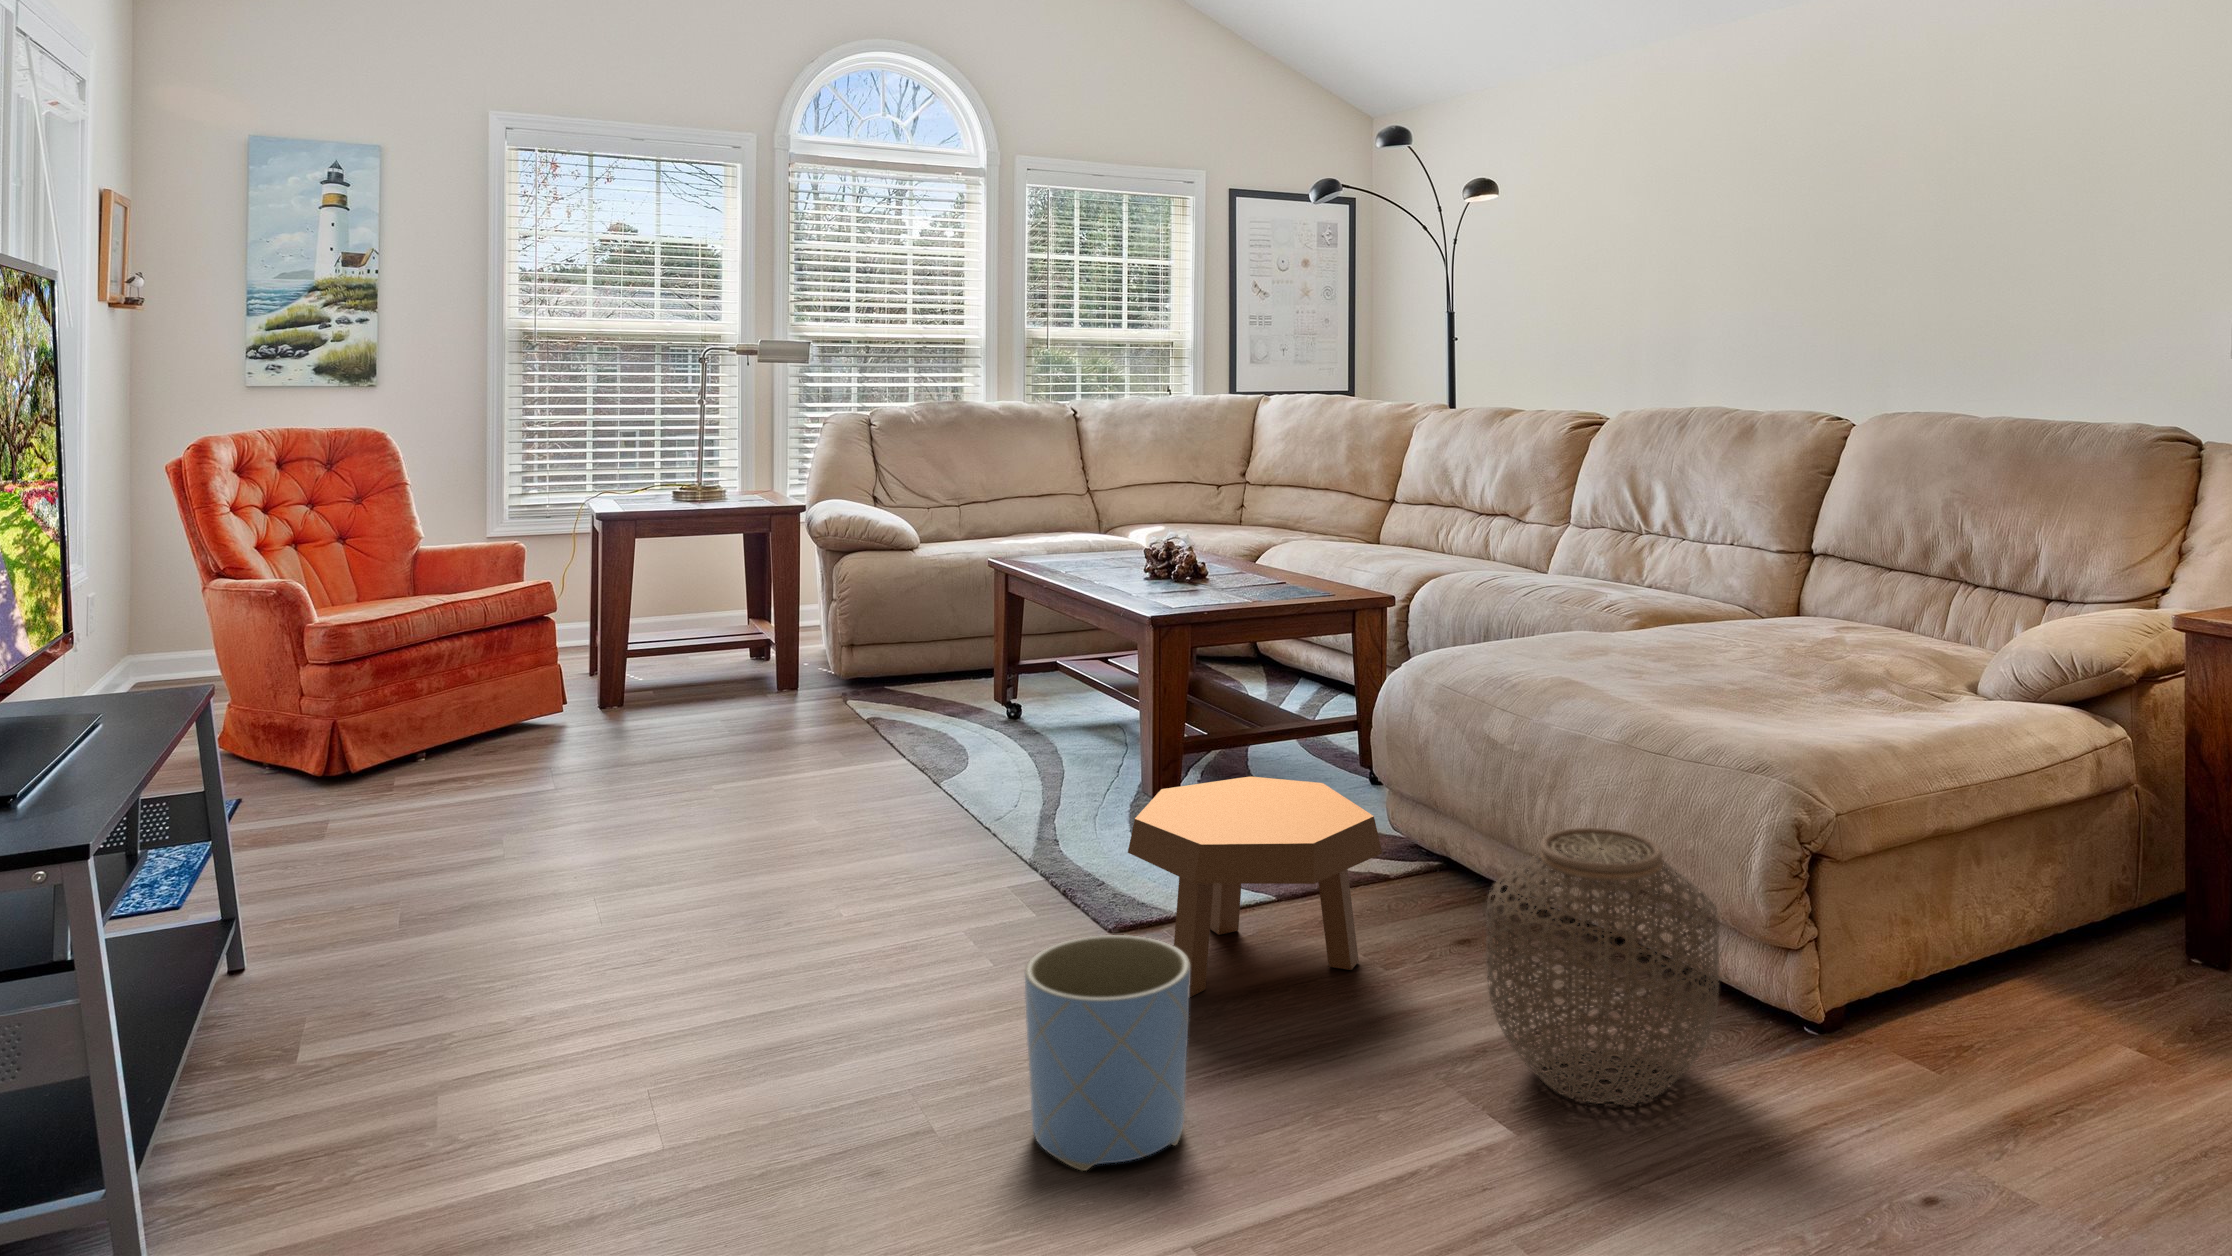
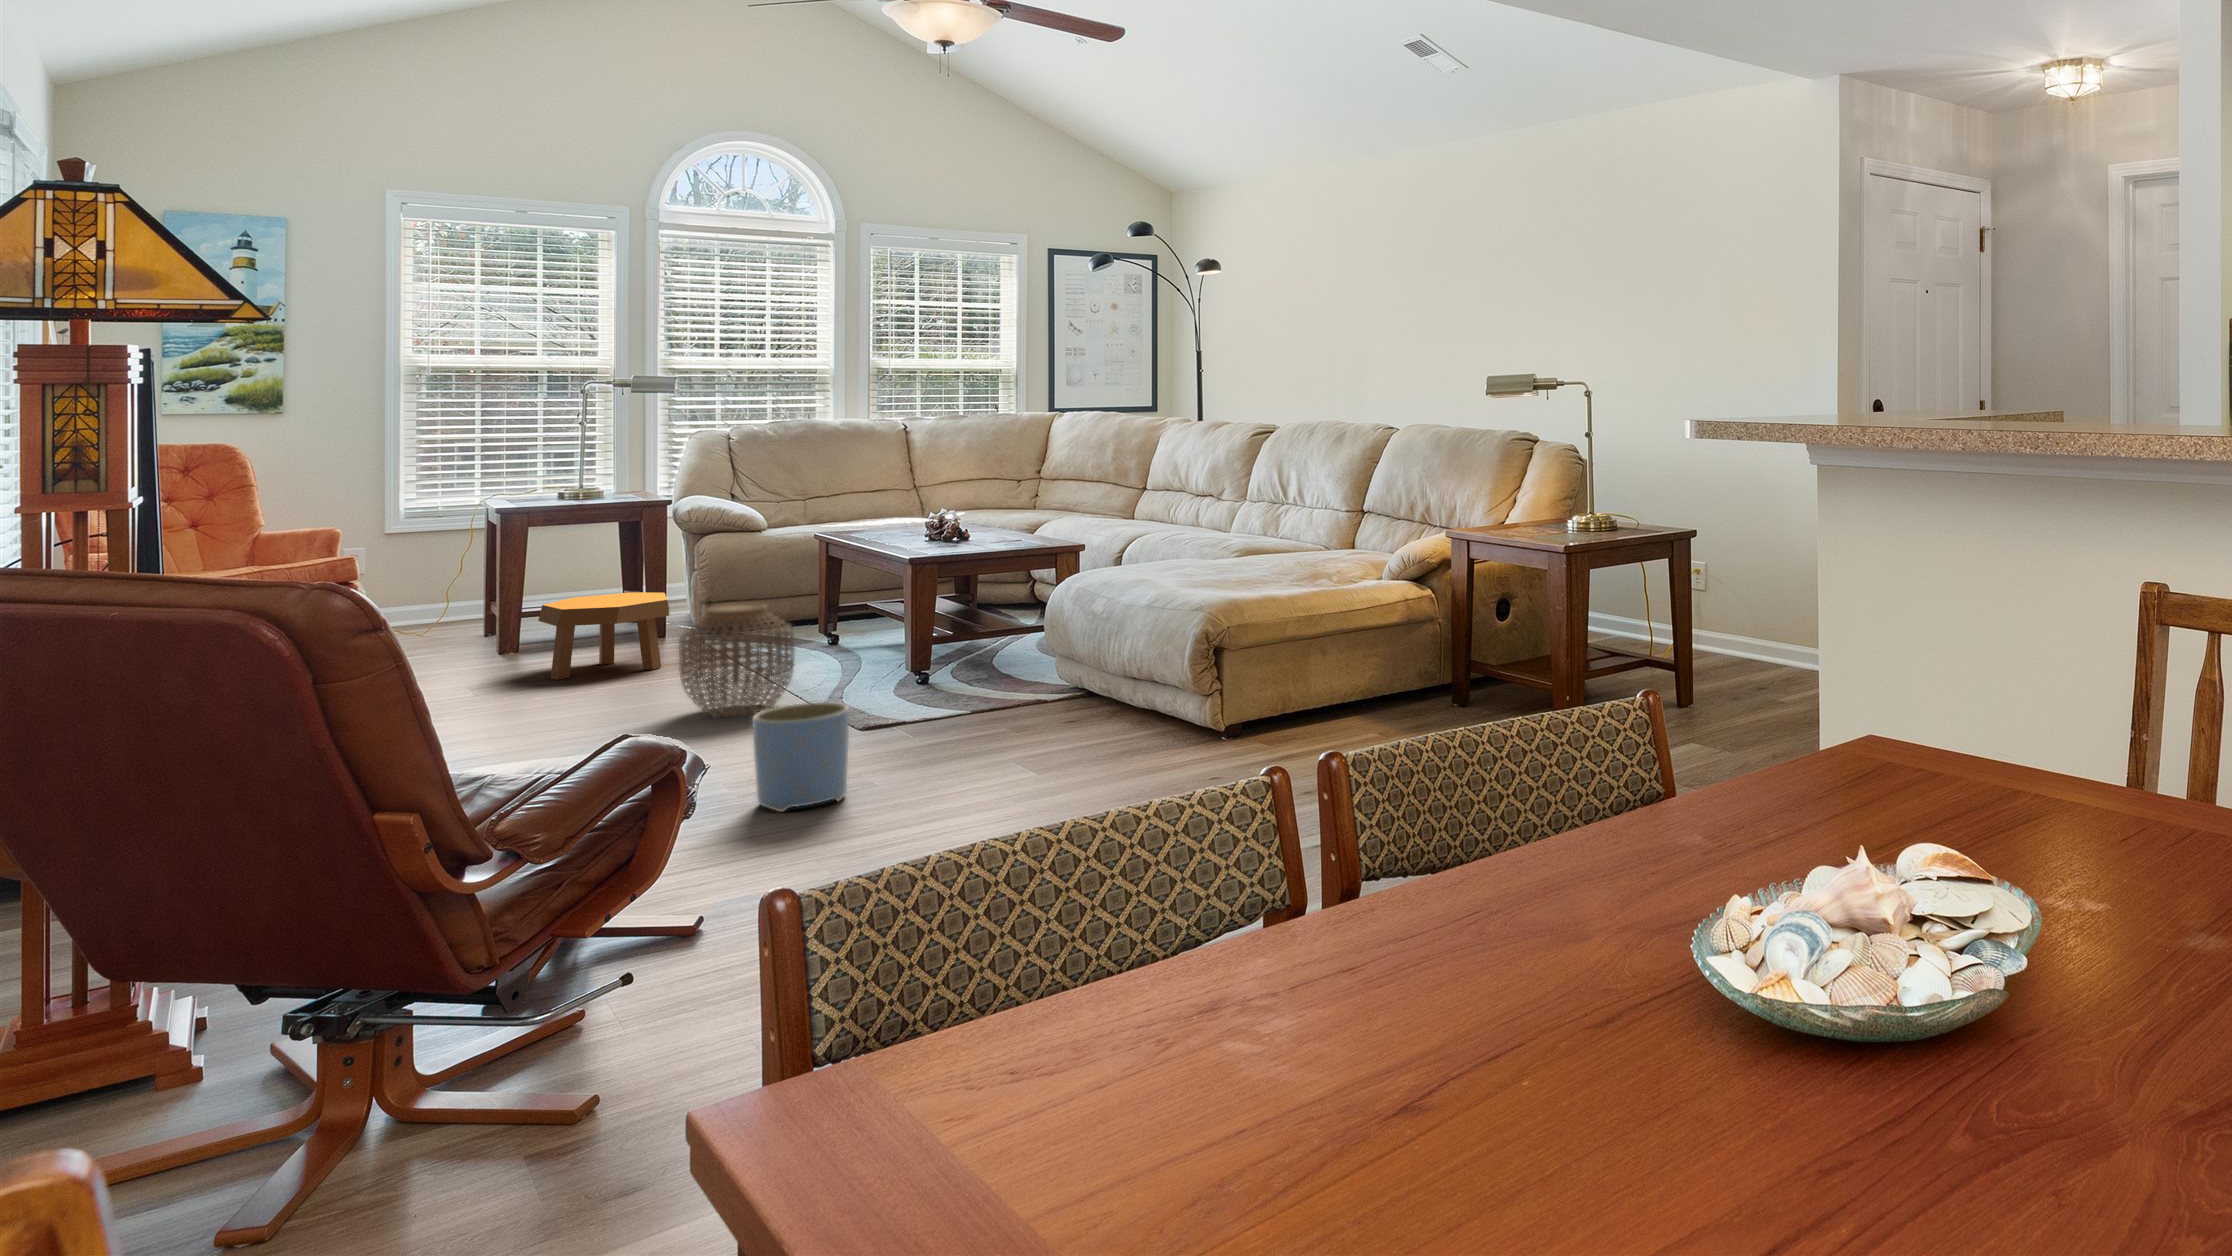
footstool: present [1128,776,1382,998] -> present [538,592,669,680]
woven basket: present [1486,828,1719,1105] -> present [679,603,794,717]

